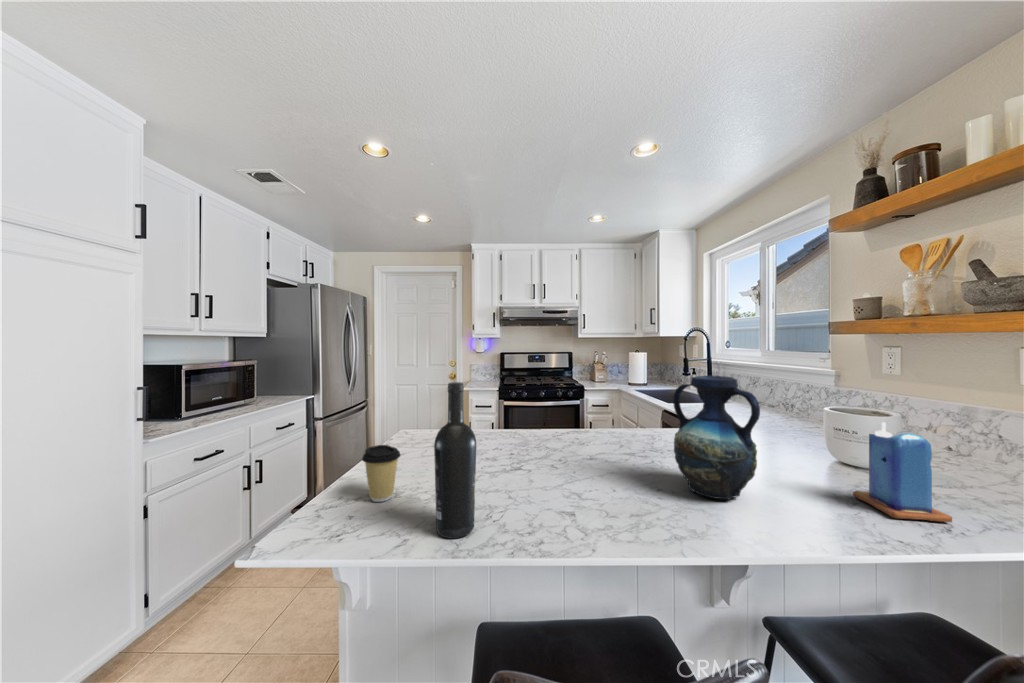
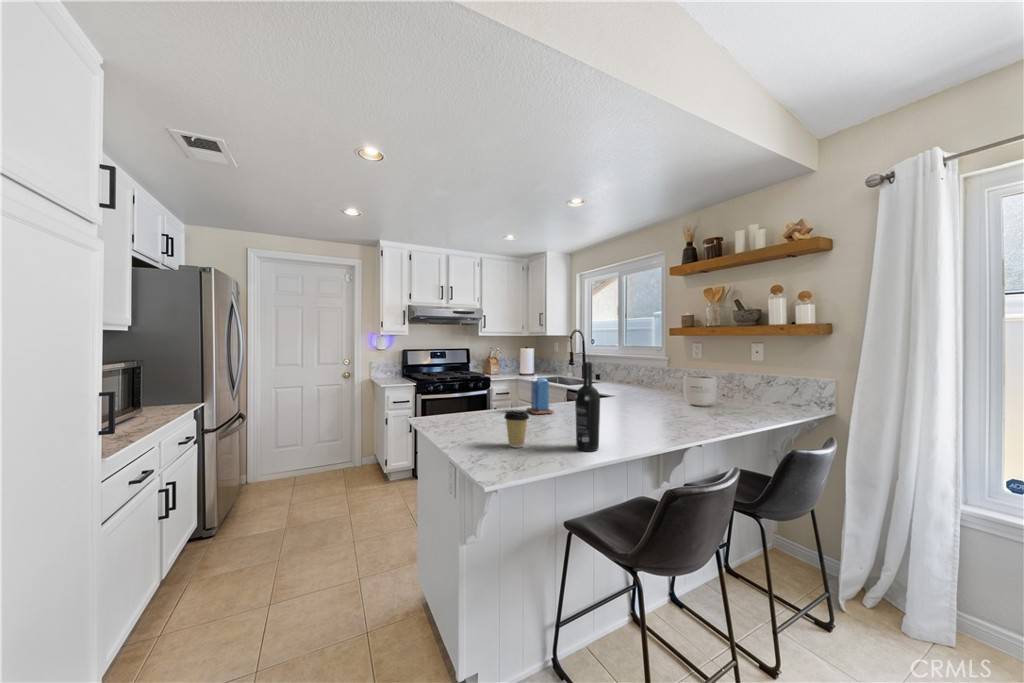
vase: present [673,376,760,500] -> none [641,358,687,421]
candle: present [853,422,952,522] -> present [527,377,554,414]

